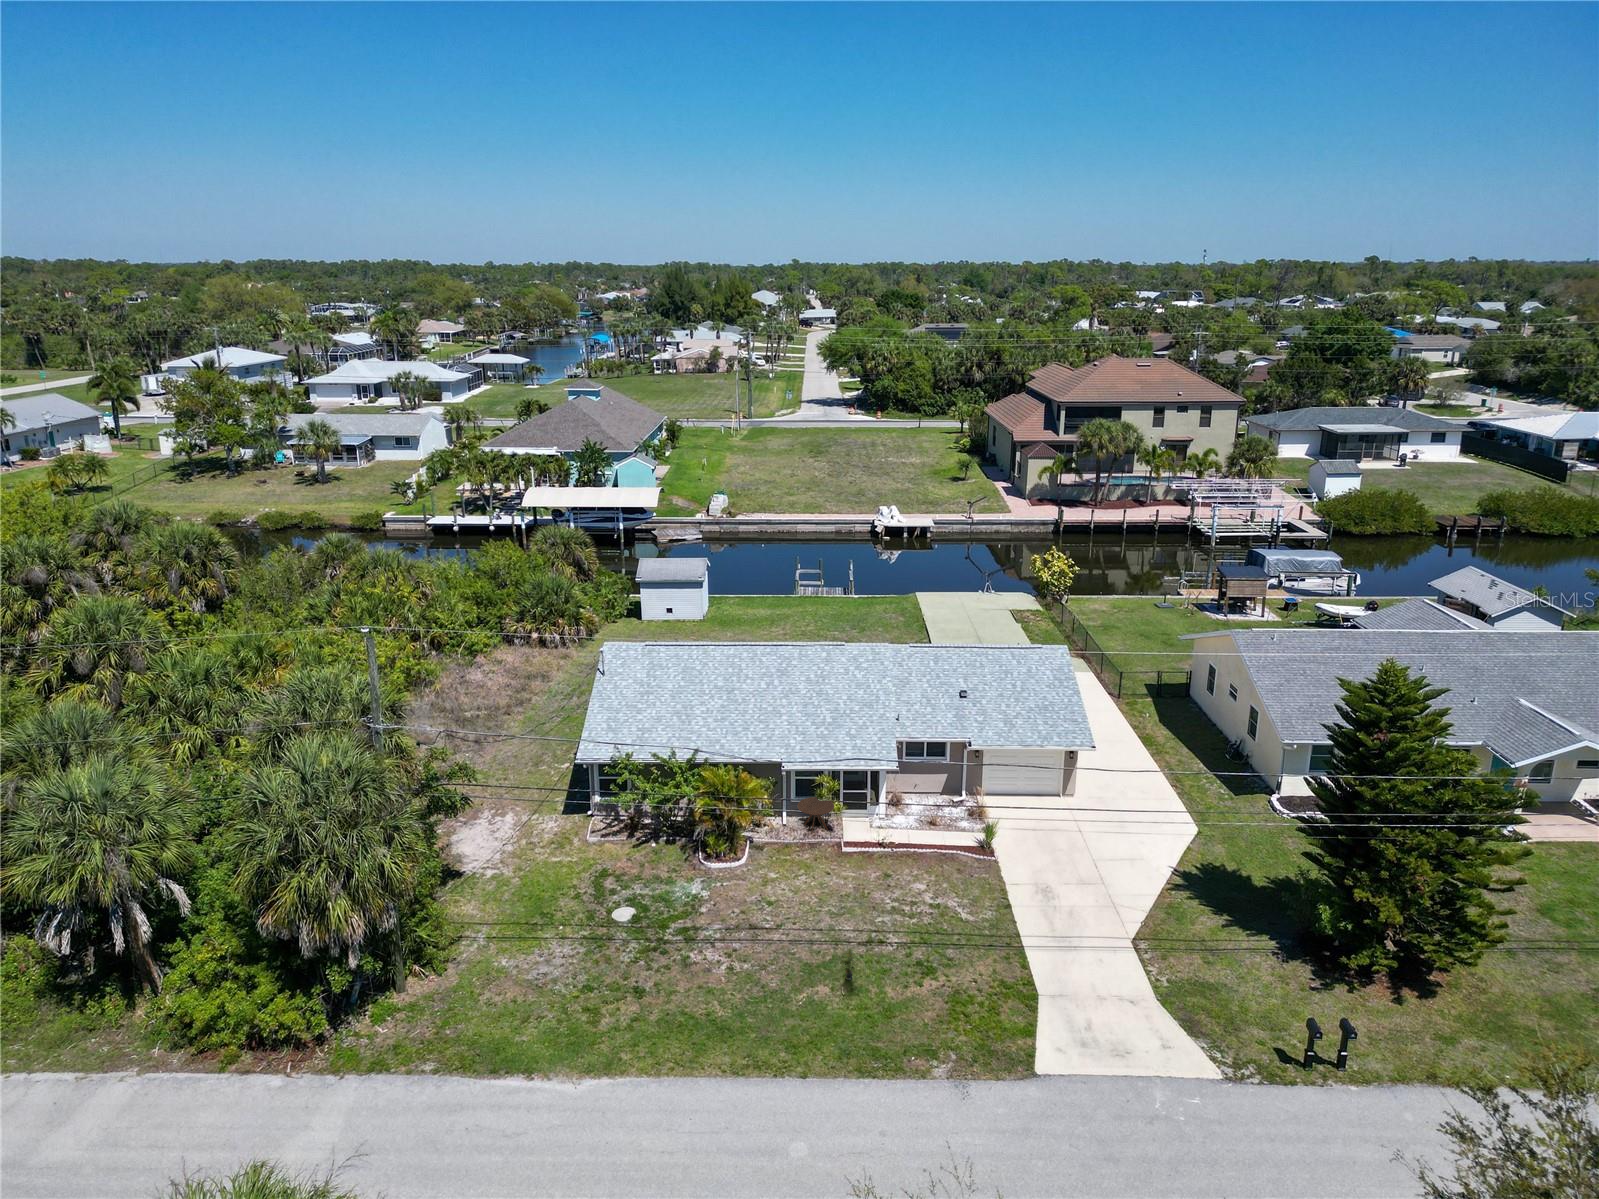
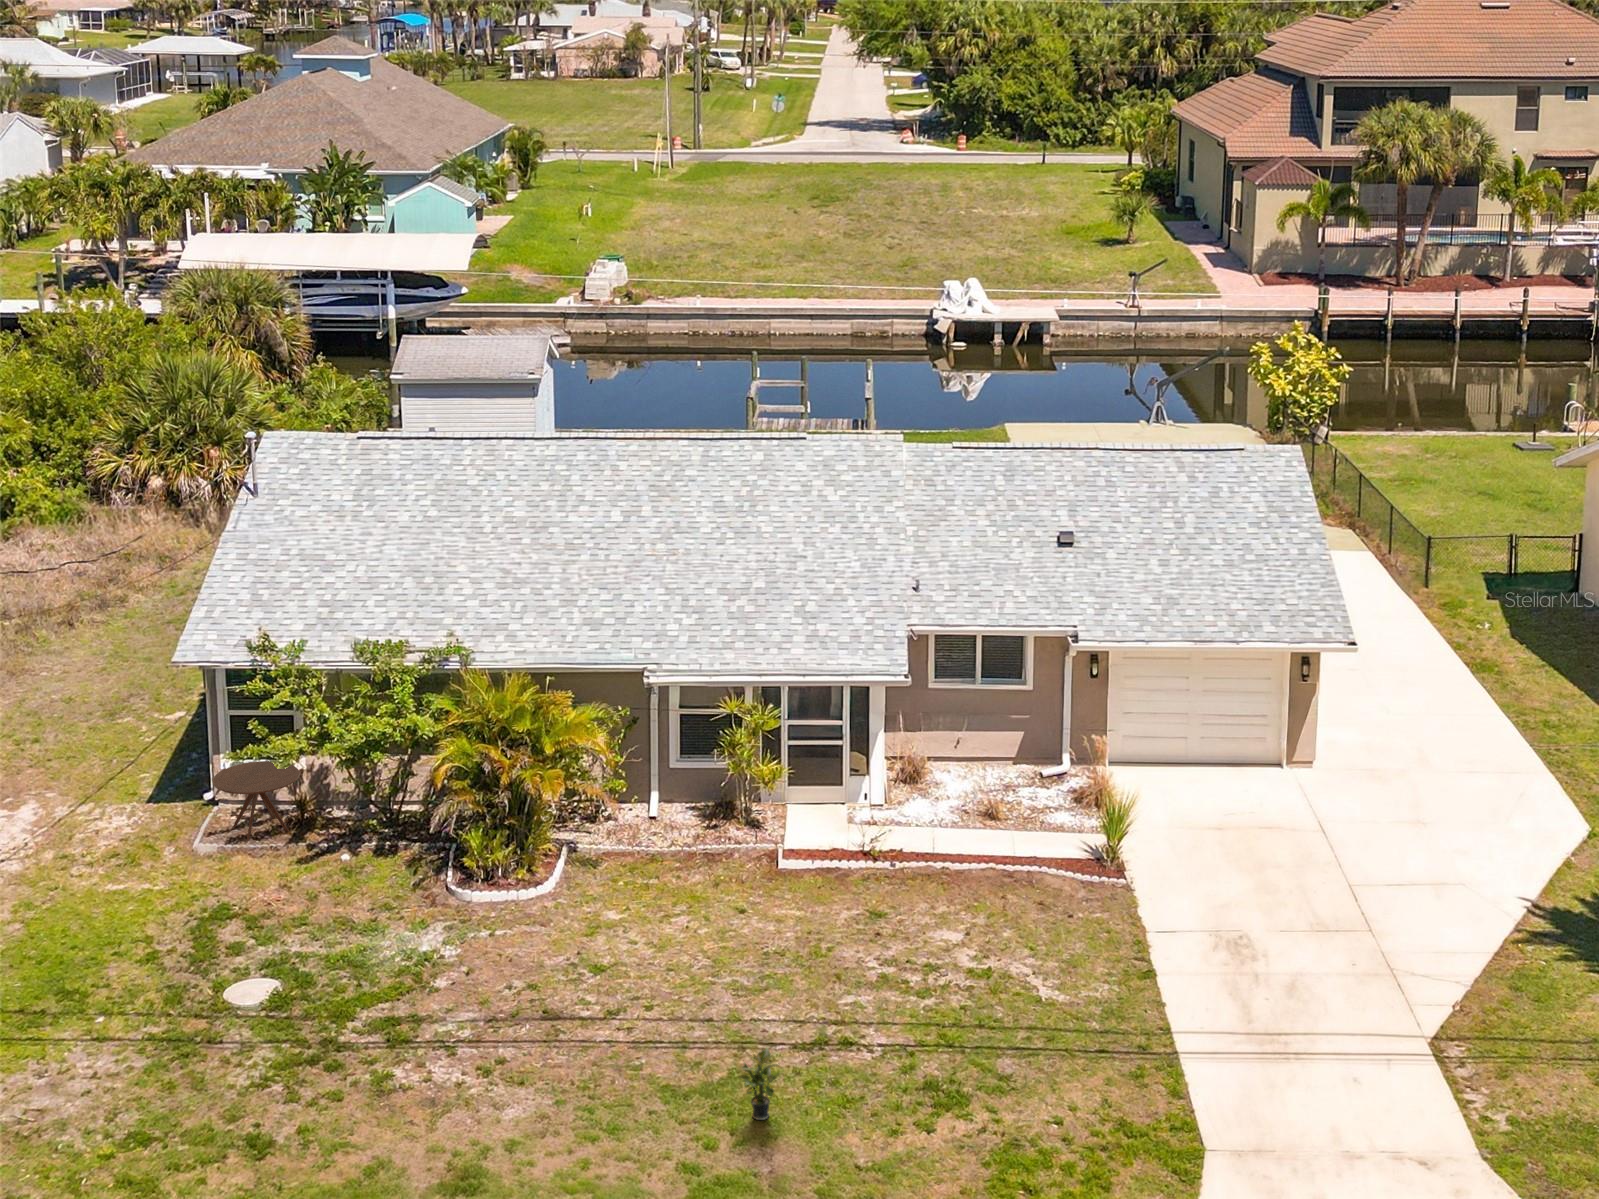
round table: present [797,797,834,834] -> present [213,761,299,841]

